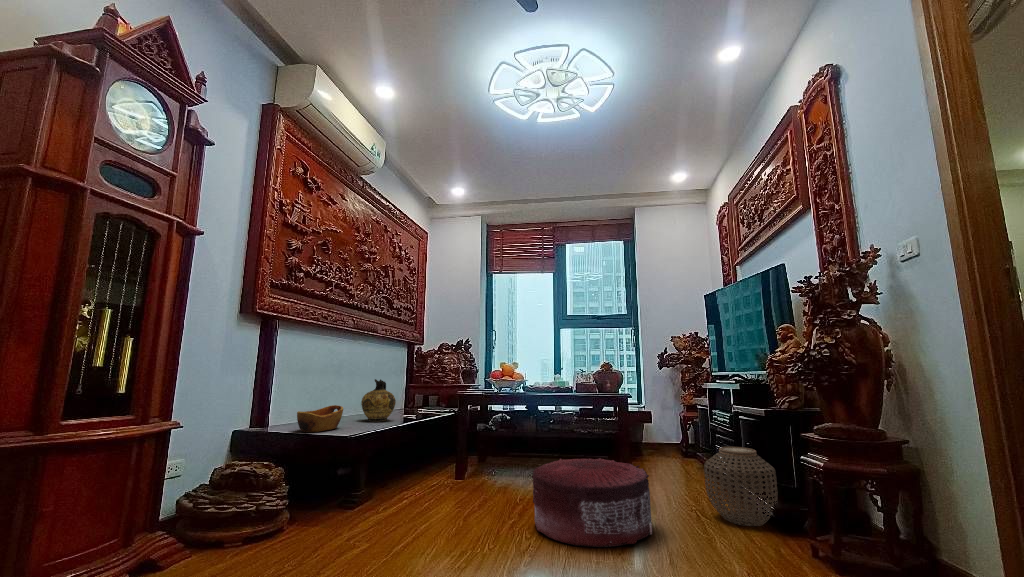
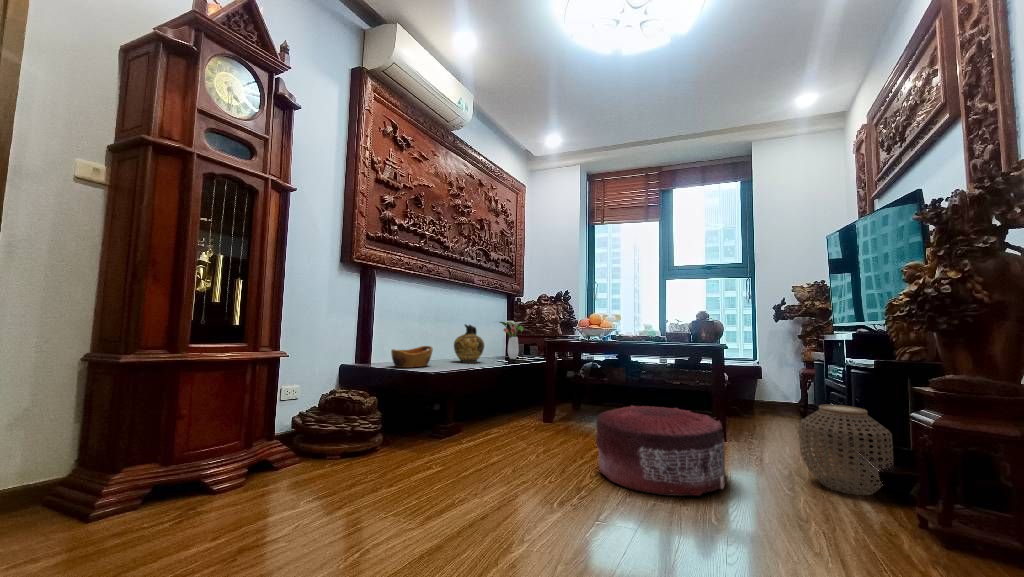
flower arrangement: none [401,373,434,414] -> present [500,321,523,359]

